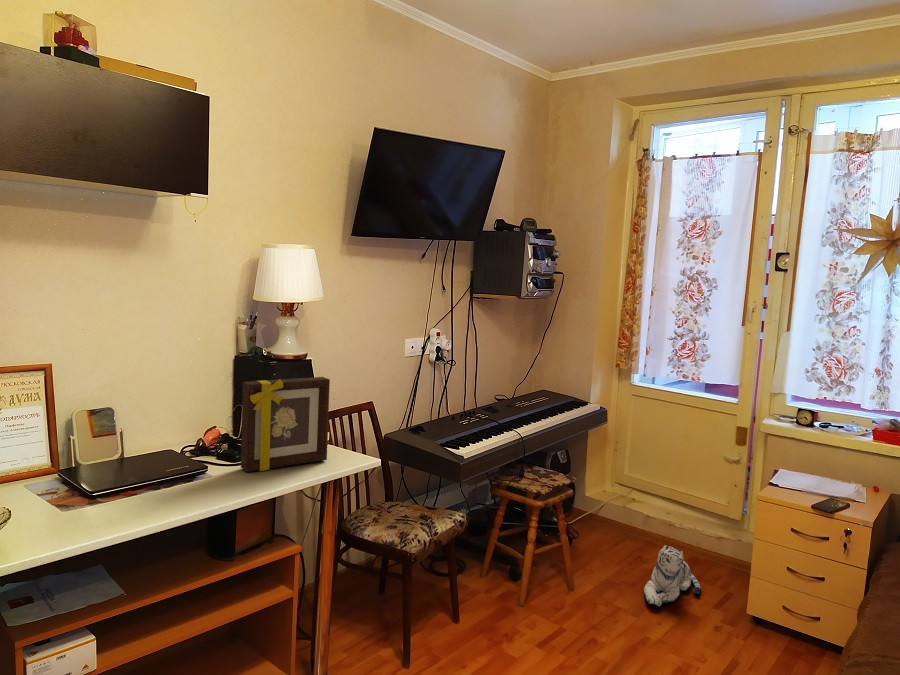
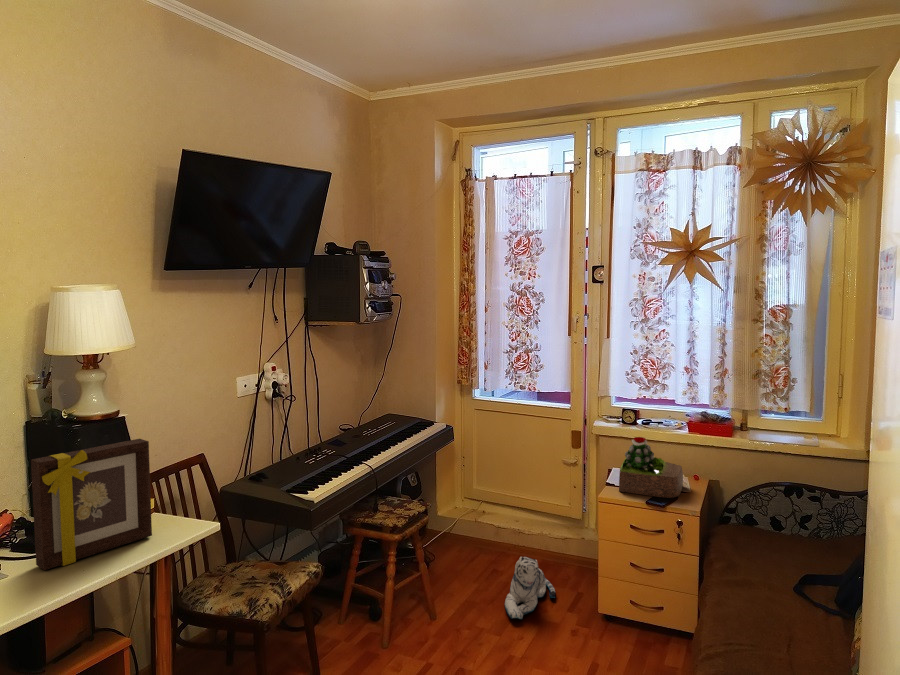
succulent plant: none [780,438,859,506] -> present [619,437,683,498]

